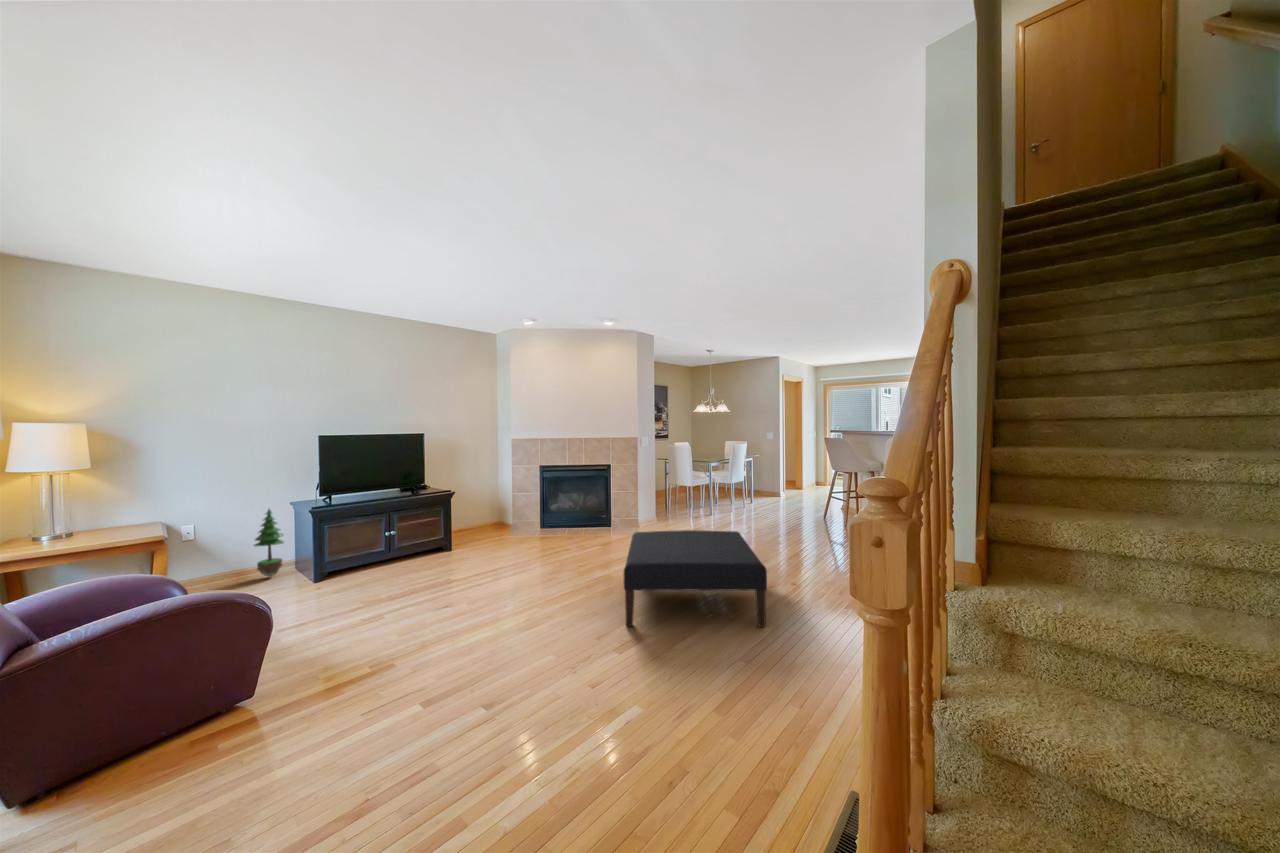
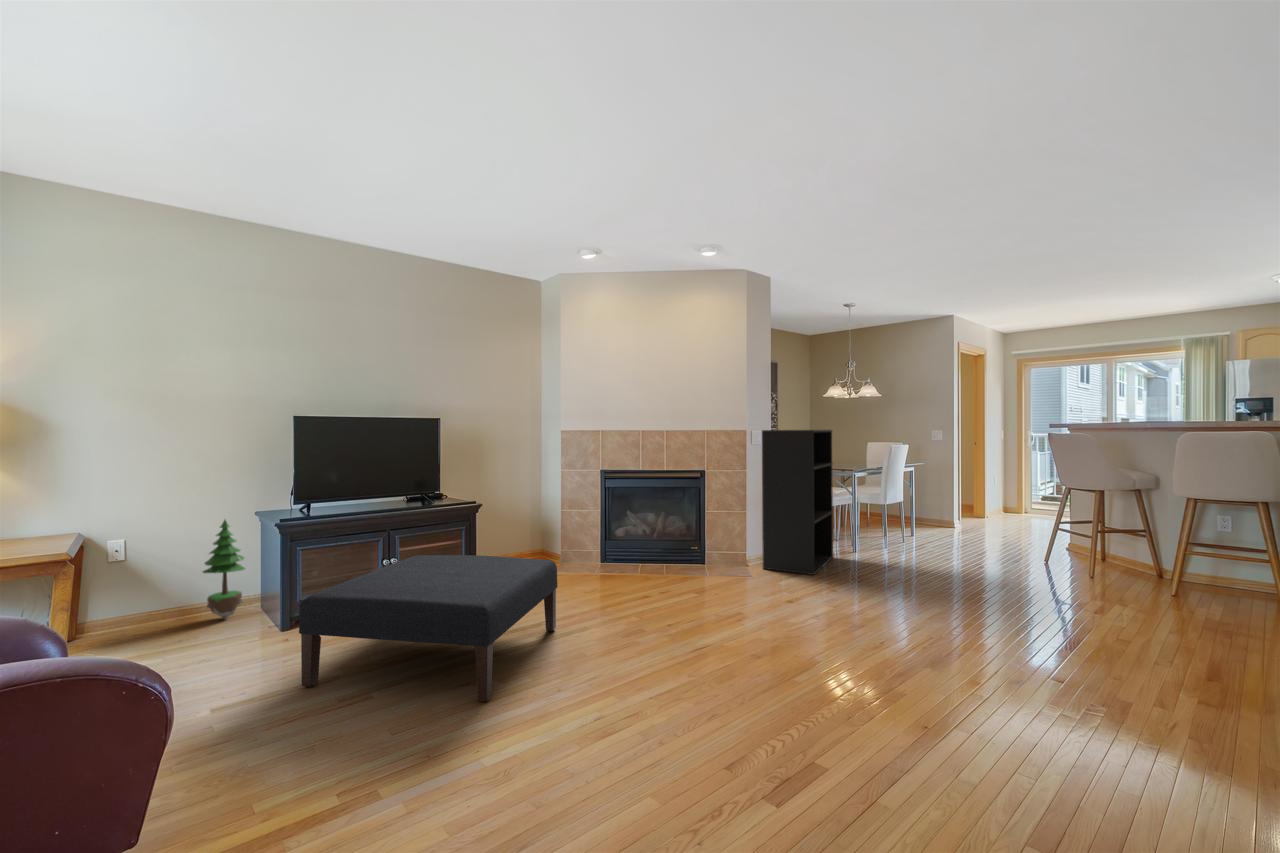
bookshelf: none [647,436,695,531] -> present [762,430,833,575]
ottoman: present [624,530,767,627] -> present [299,555,558,702]

